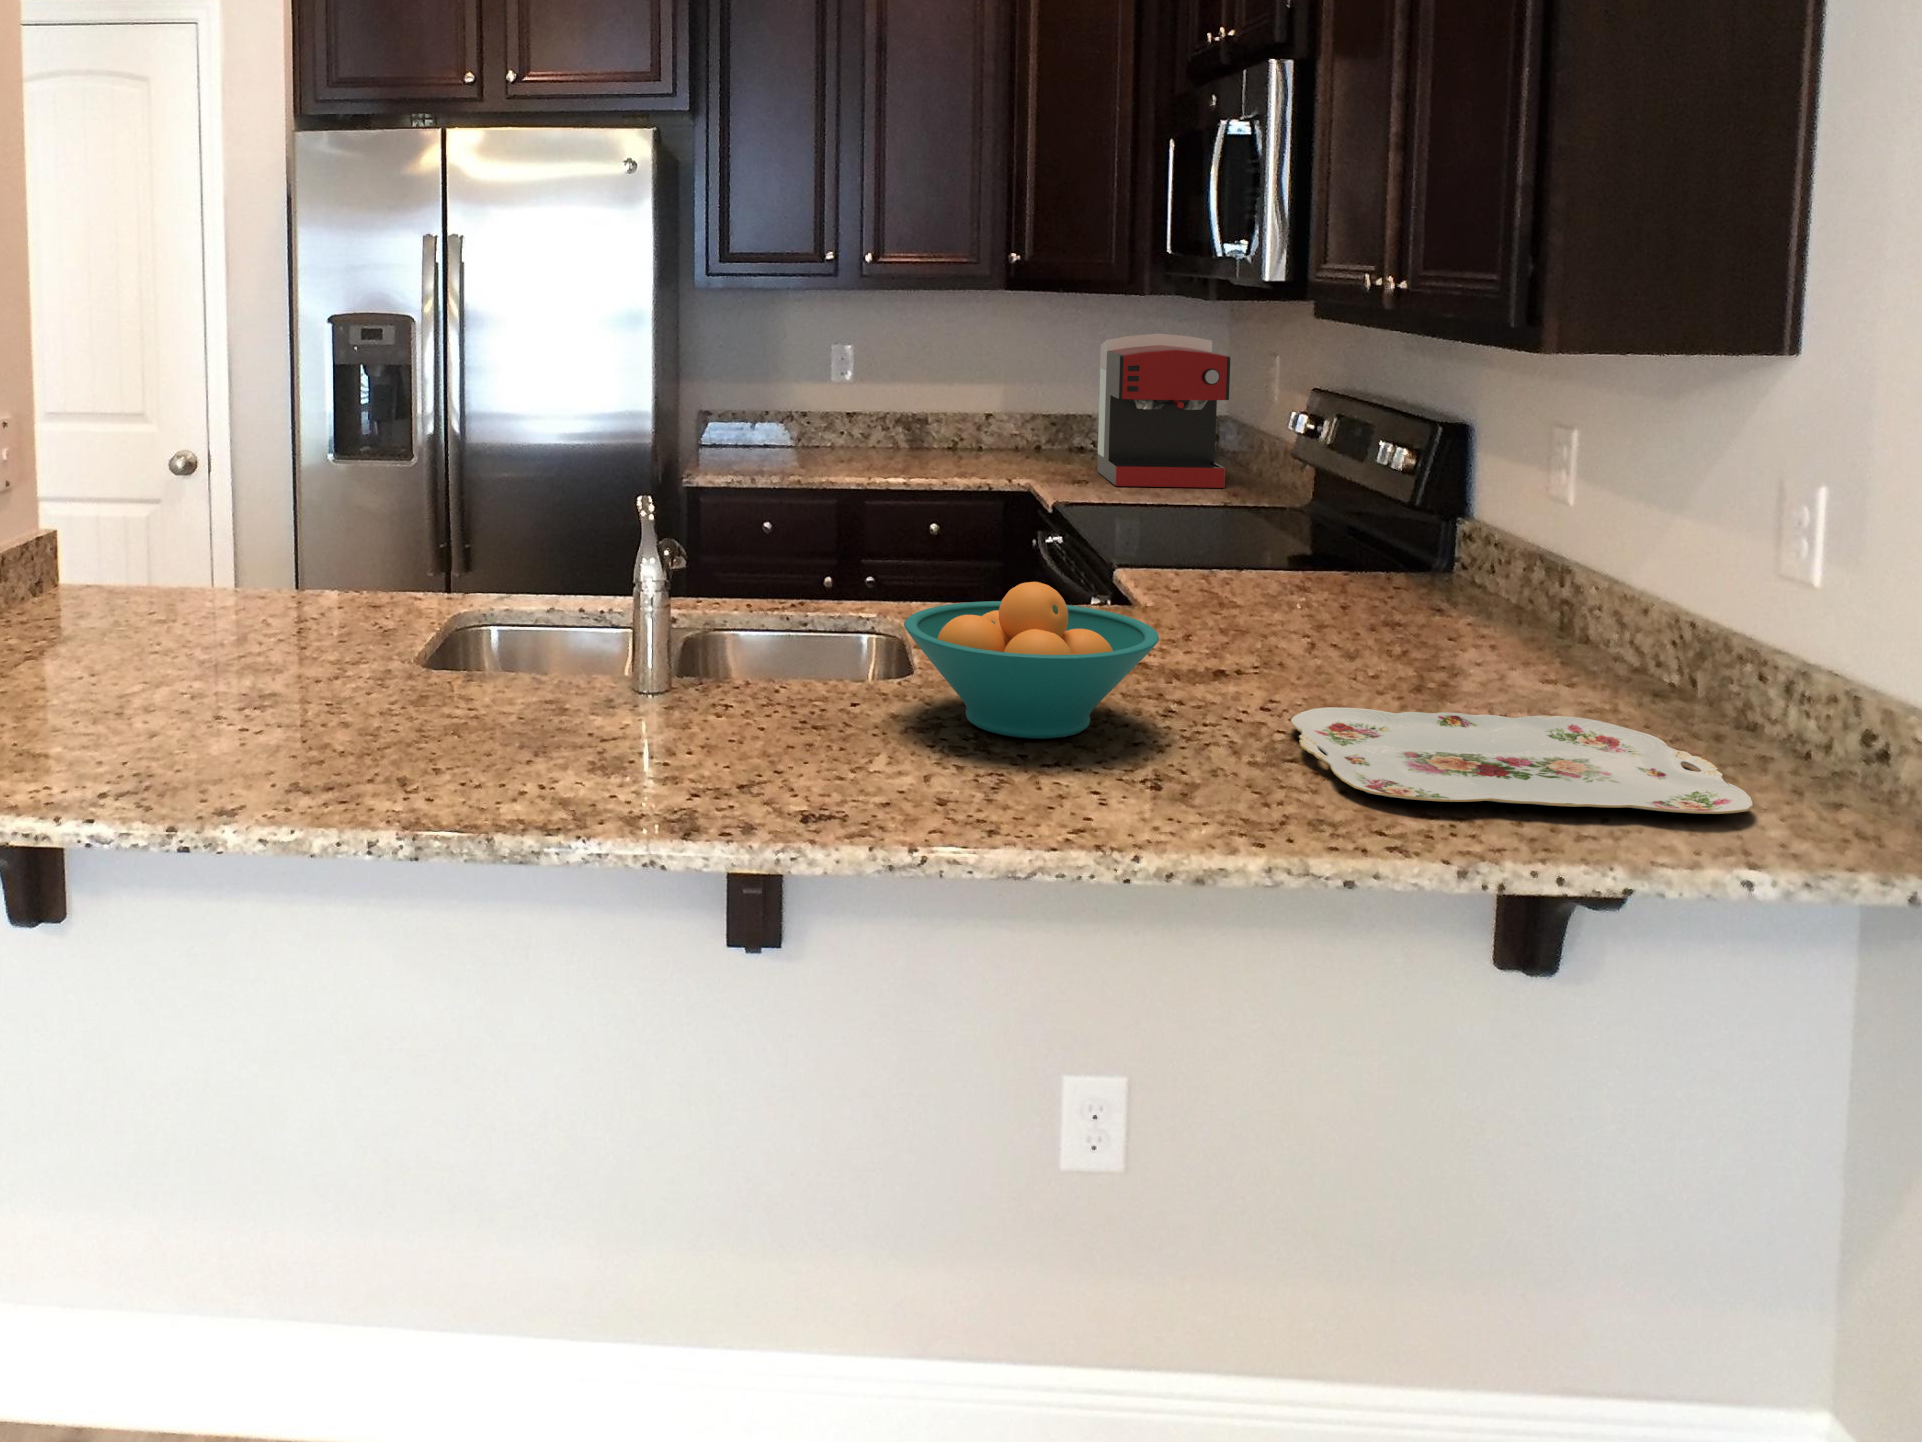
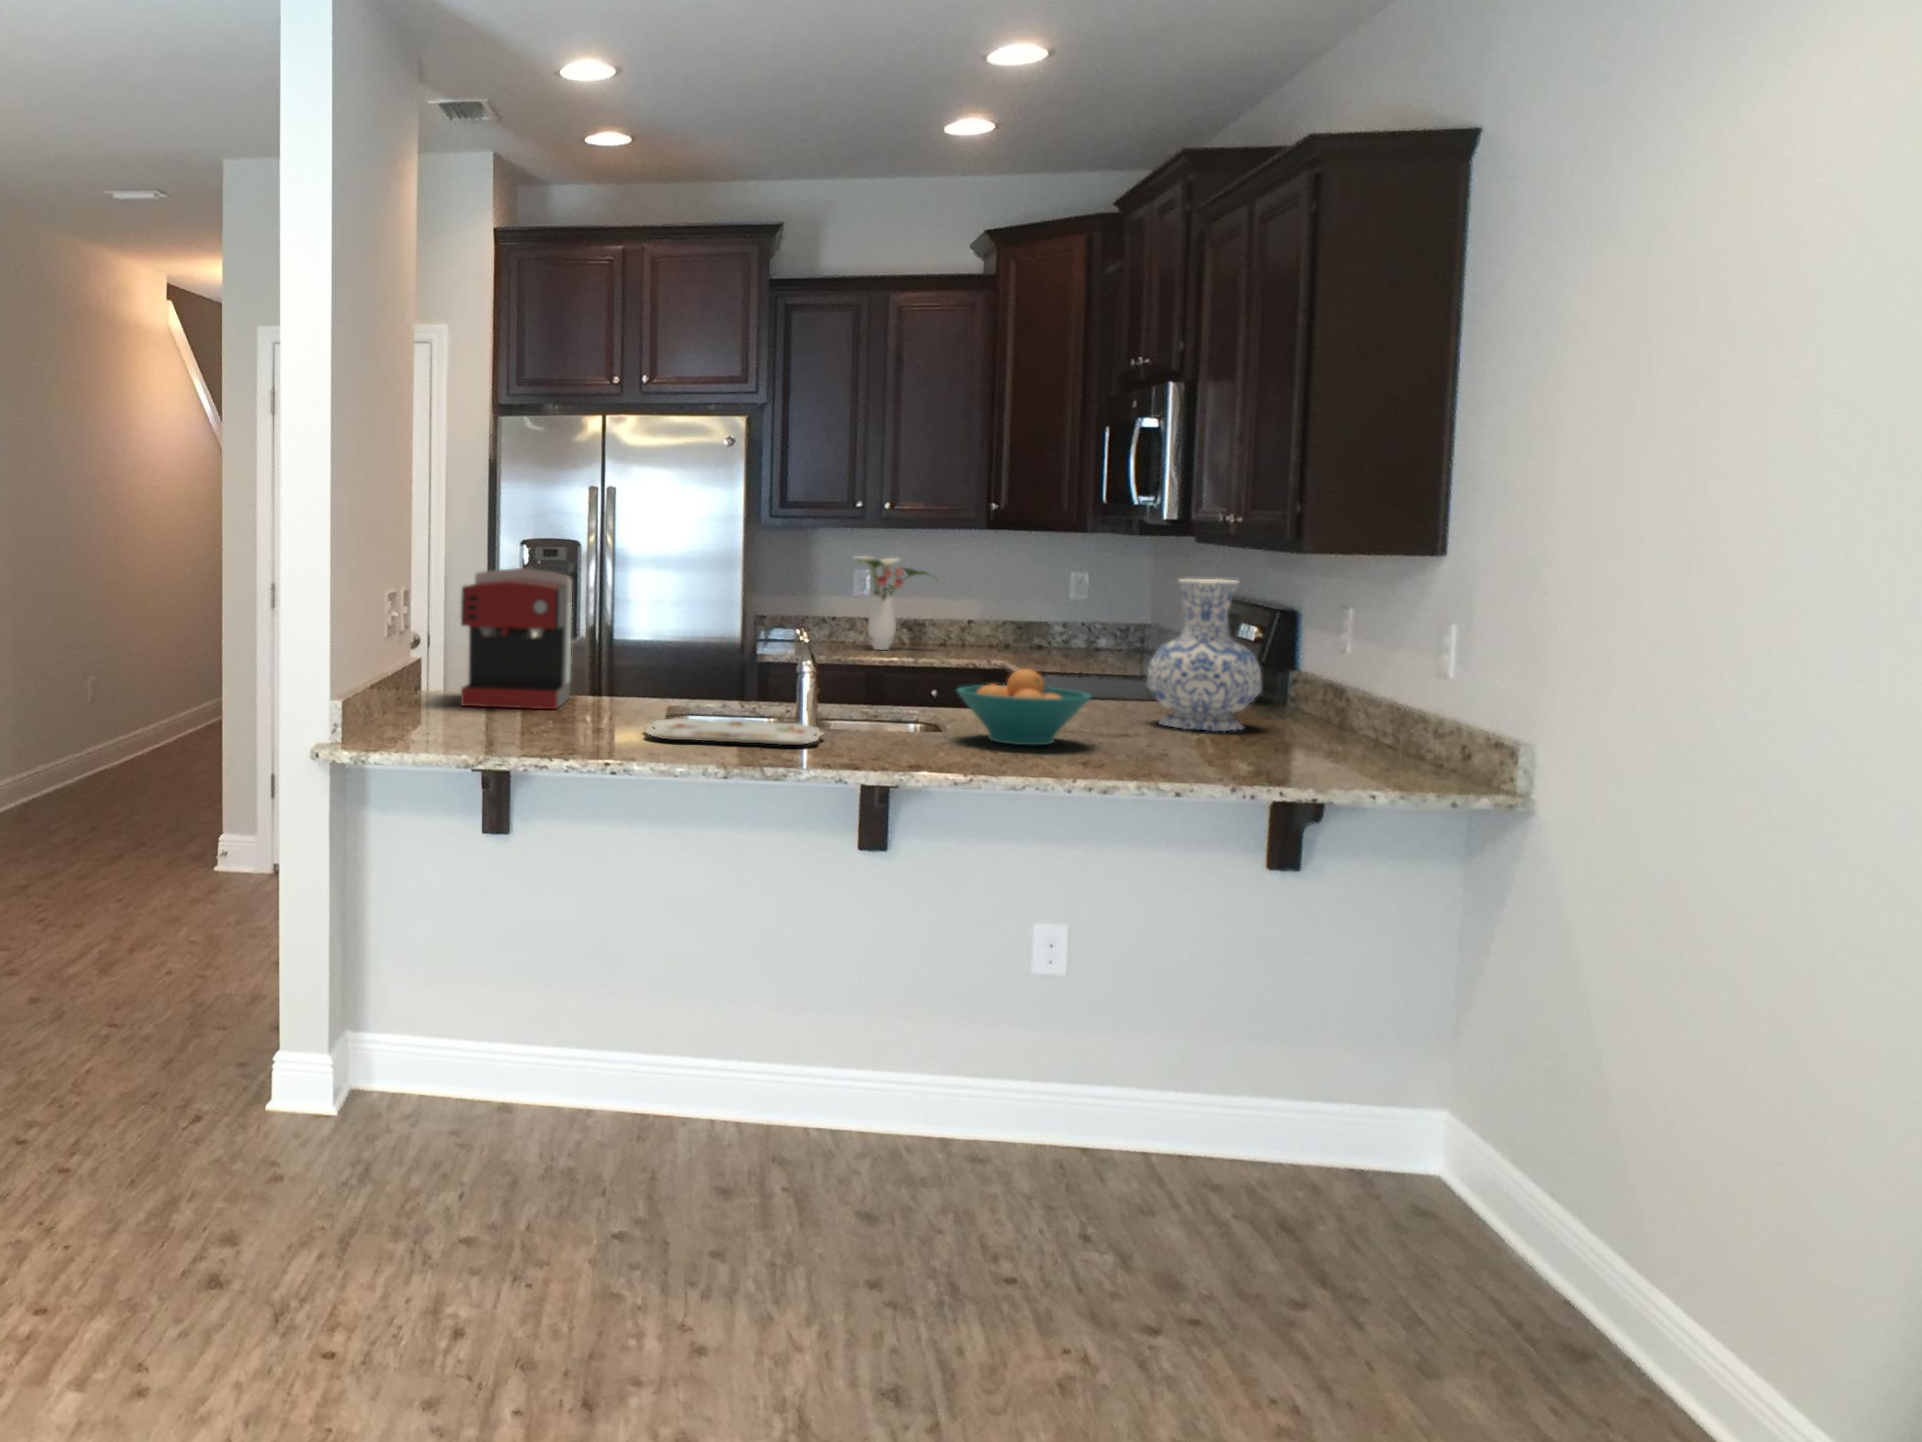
flower arrangement: none [827,327,941,458] -> present [858,556,932,650]
coffee maker: present [1097,333,1230,488] -> present [461,568,572,709]
vase: none [1247,386,1445,661] -> present [1147,579,1261,731]
serving tray: present [1291,707,1753,814] -> present [645,718,824,745]

